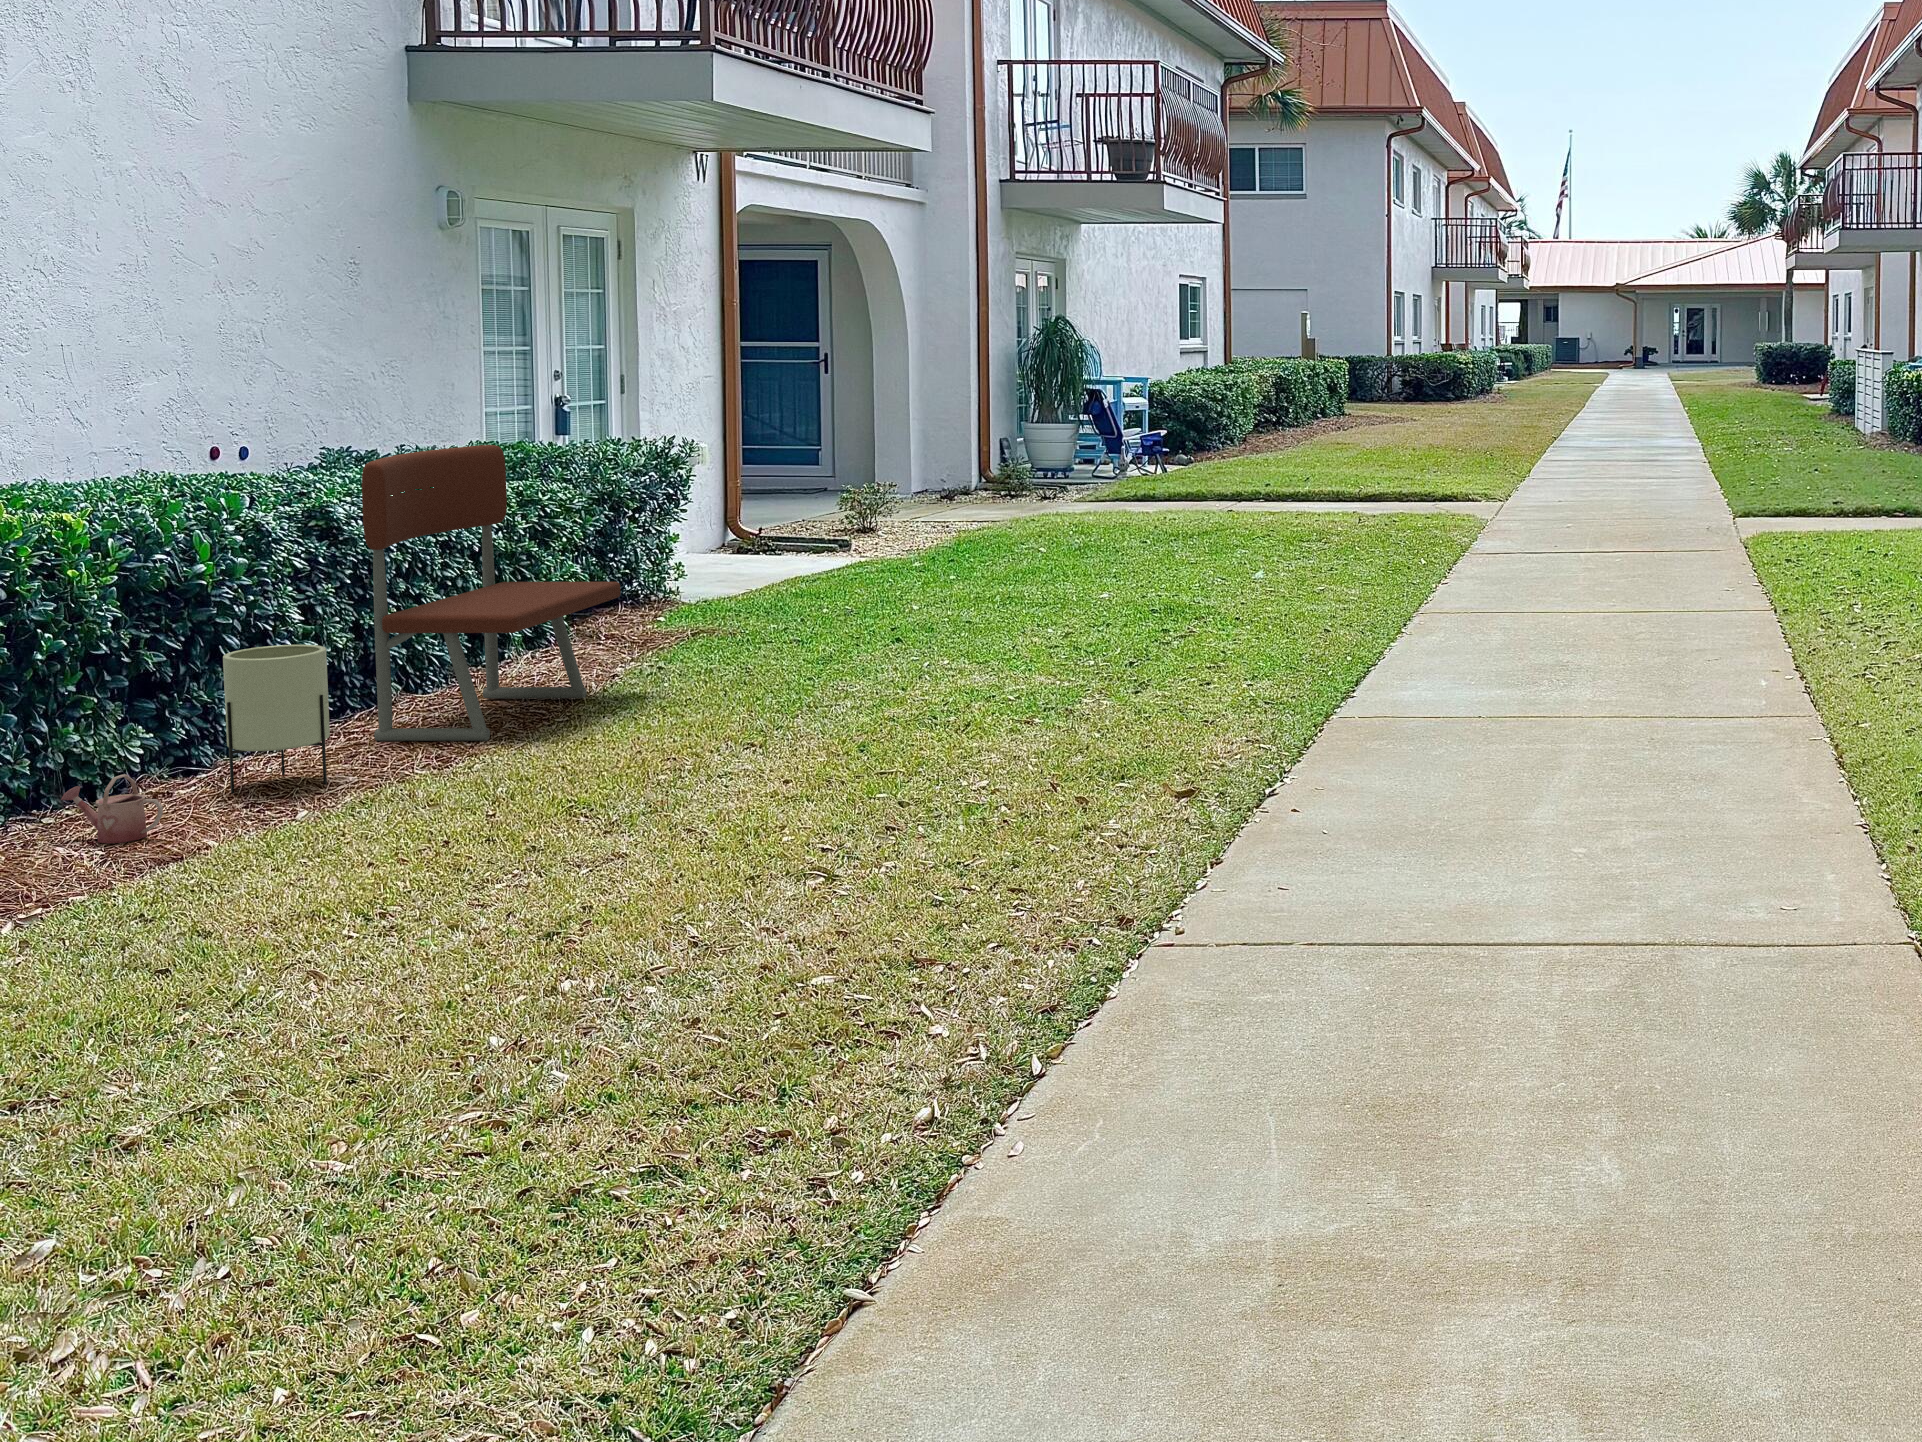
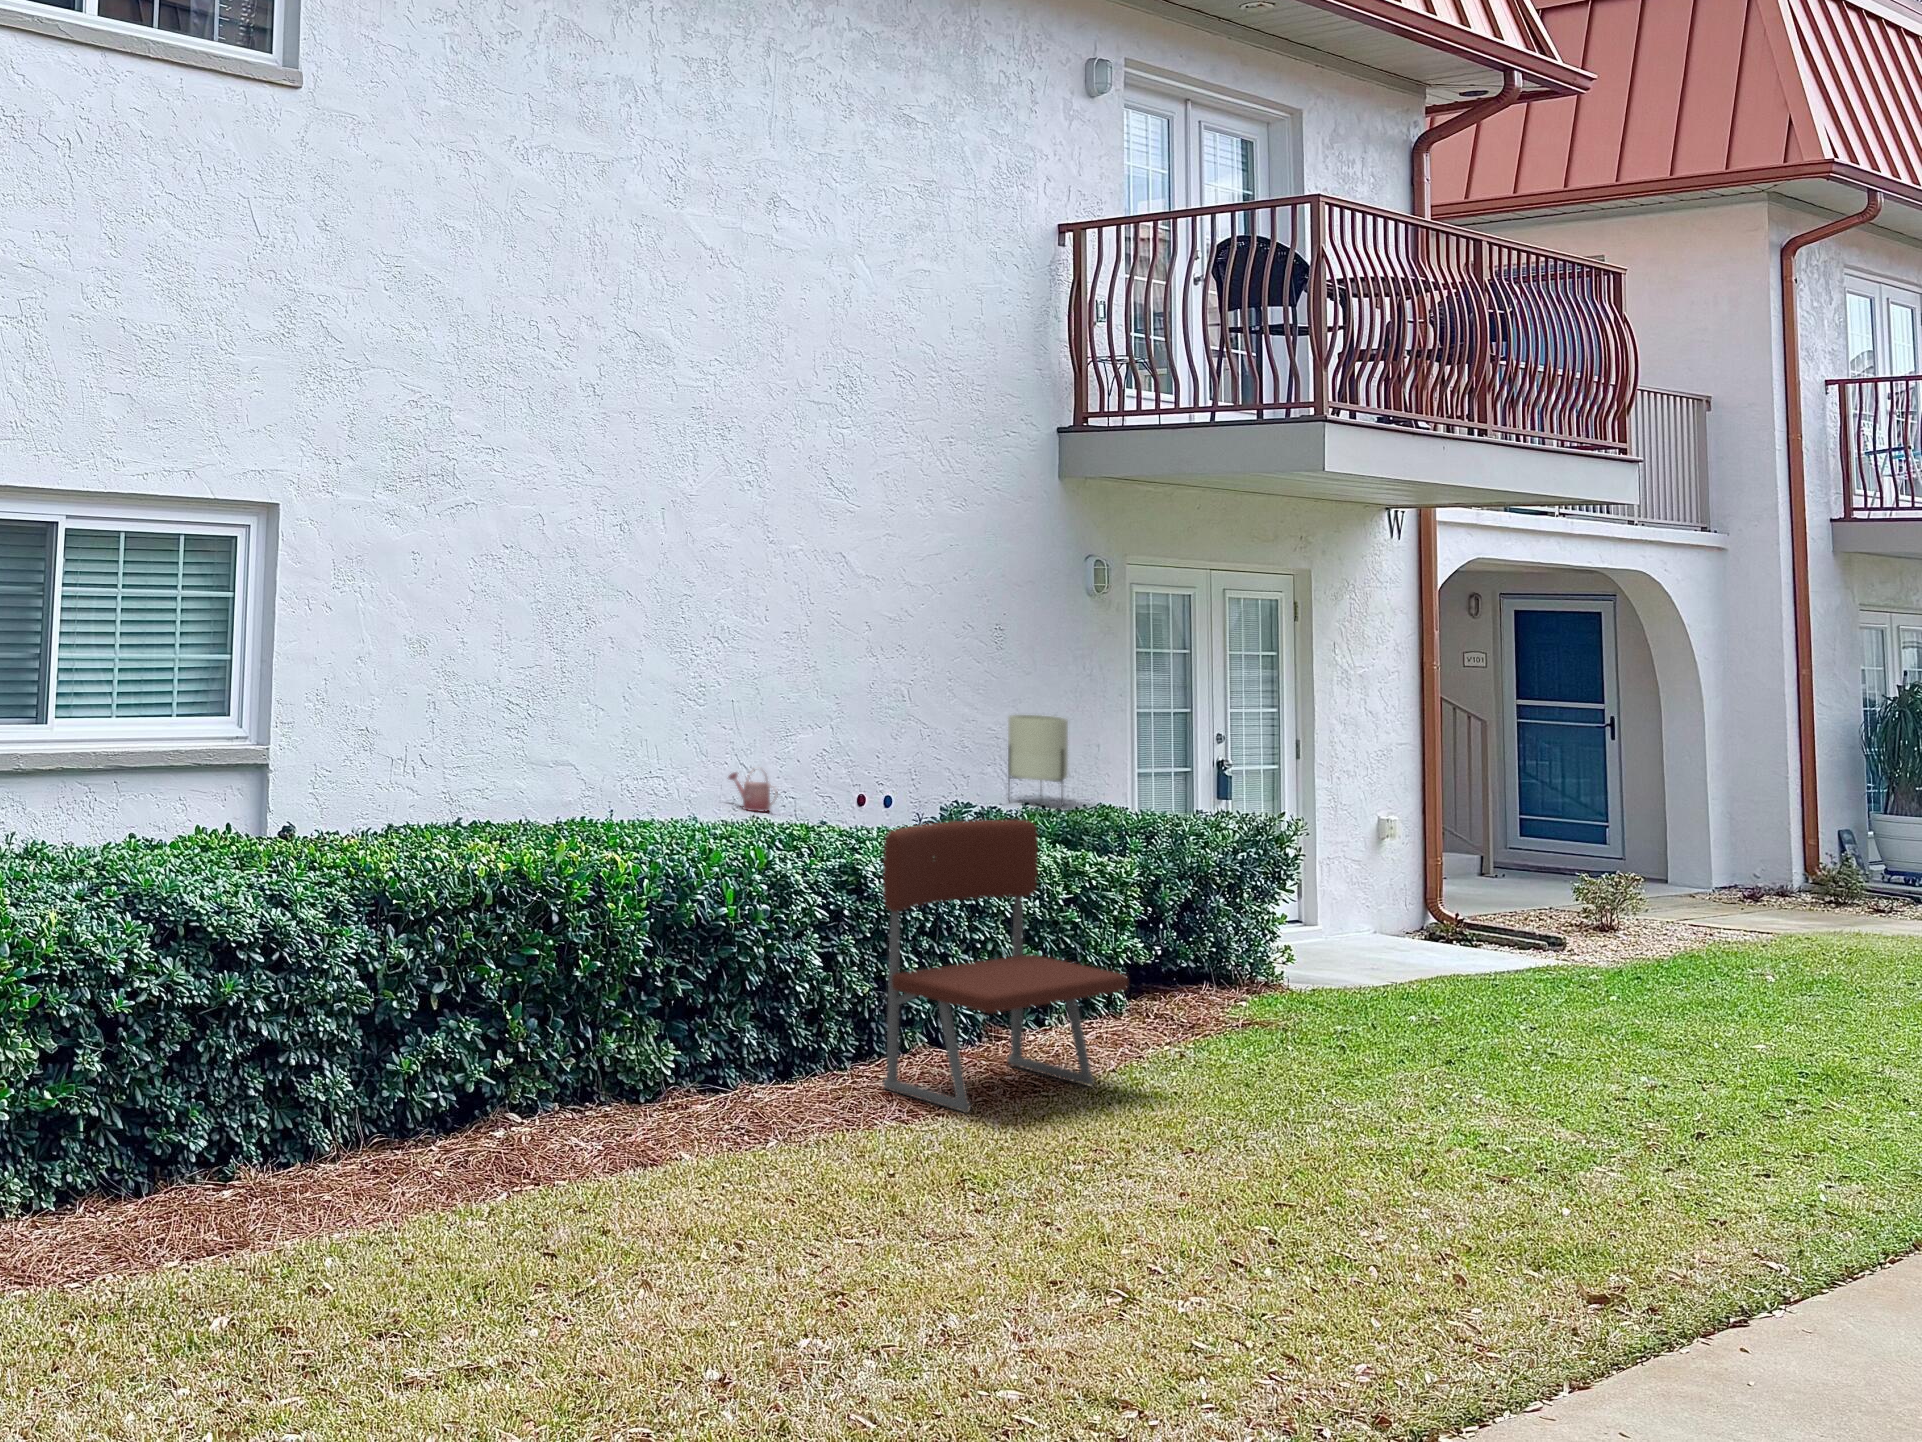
planter: present [223,645,330,794] -> present [1008,715,1068,783]
watering can: present [61,774,163,843] -> present [729,771,778,811]

